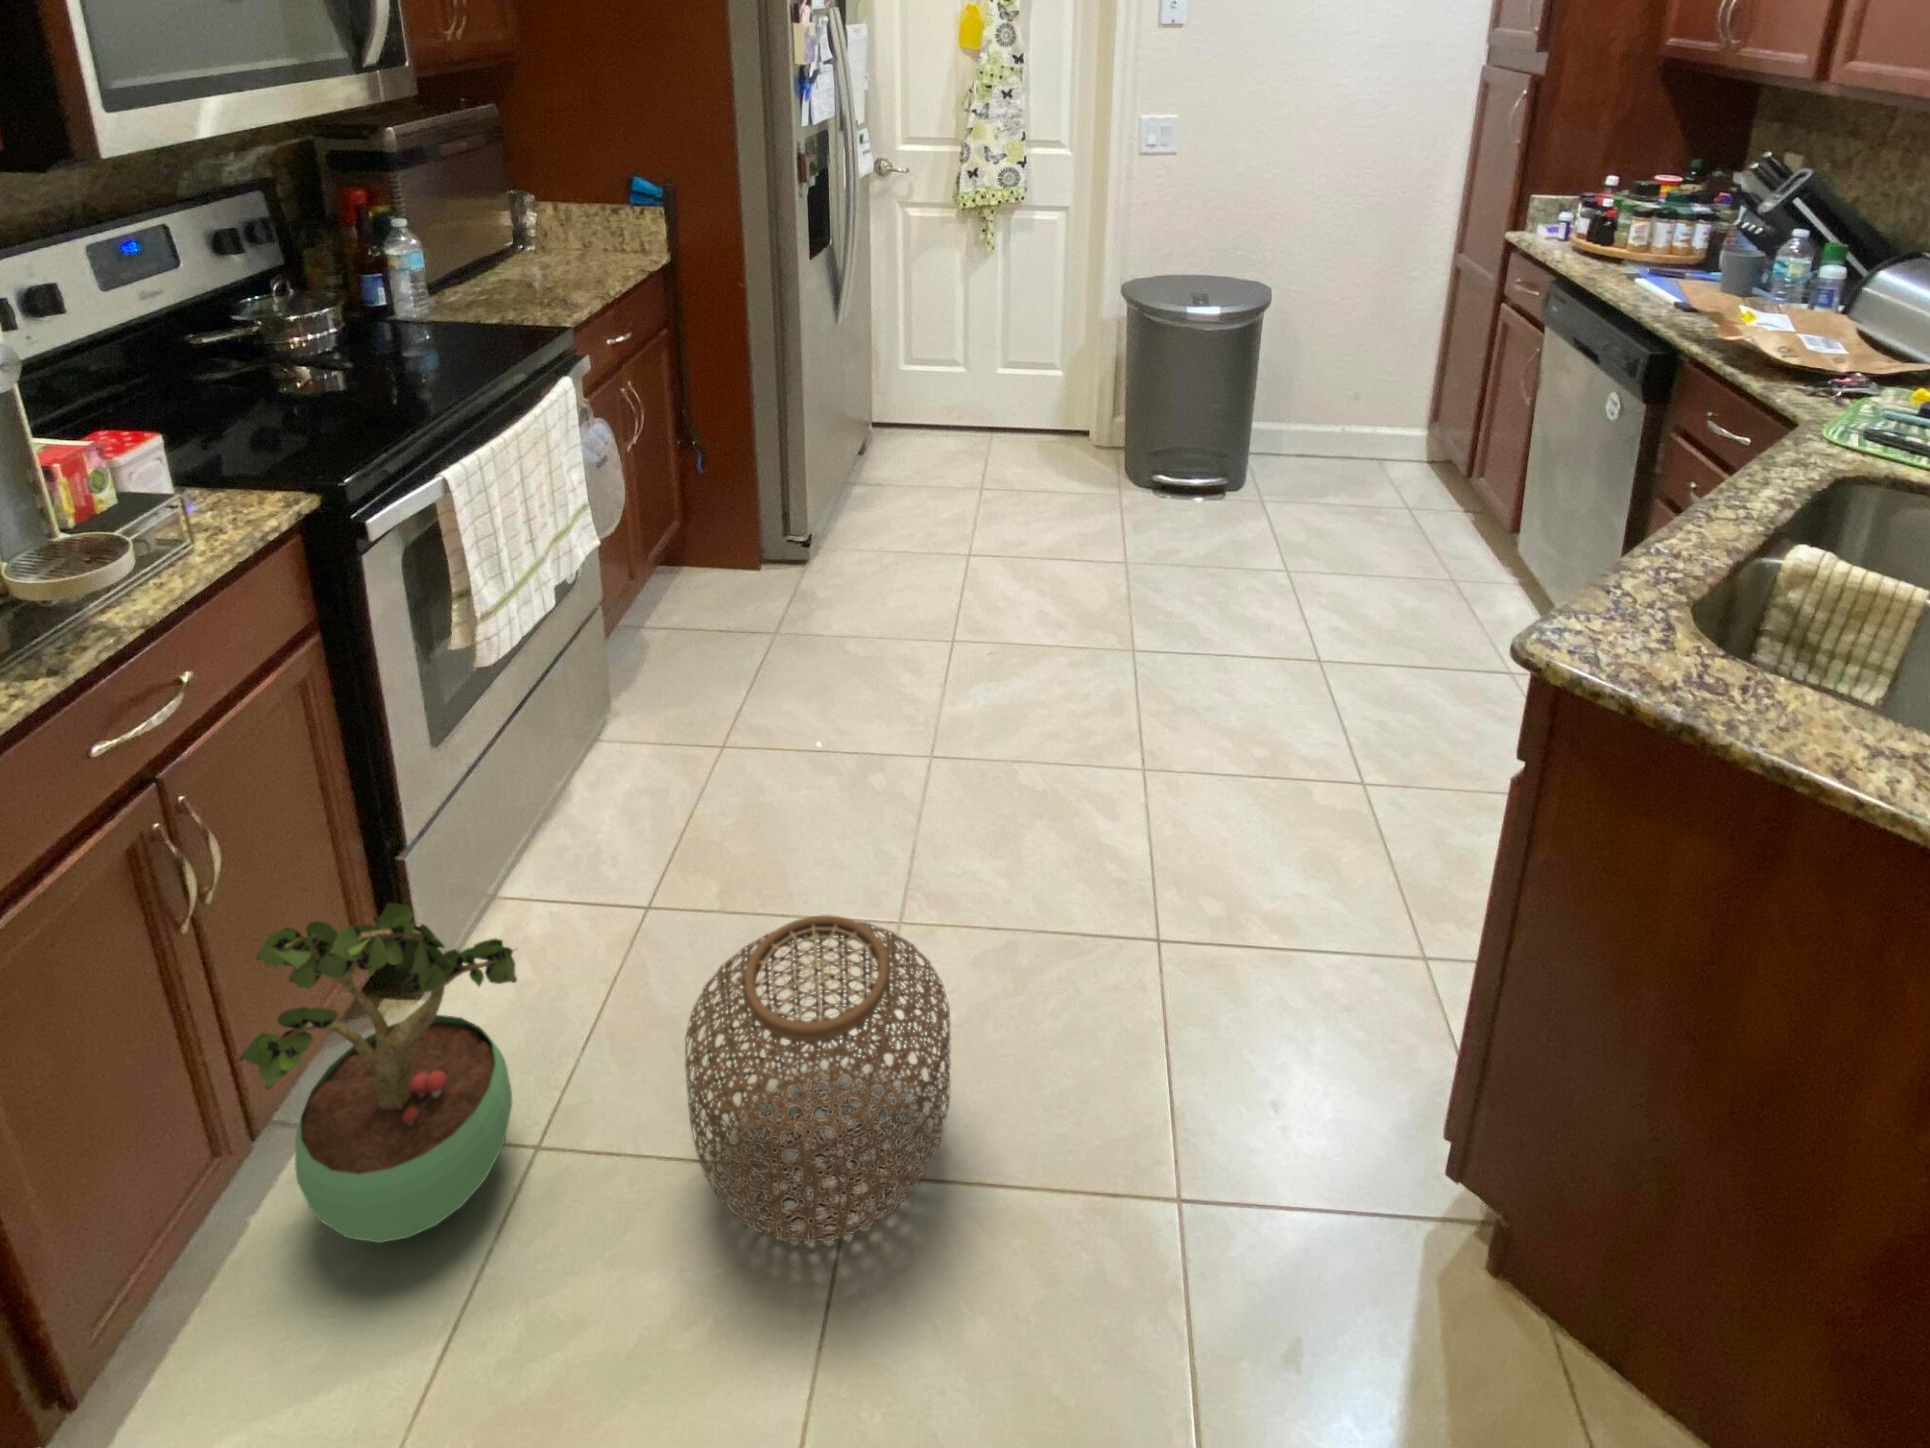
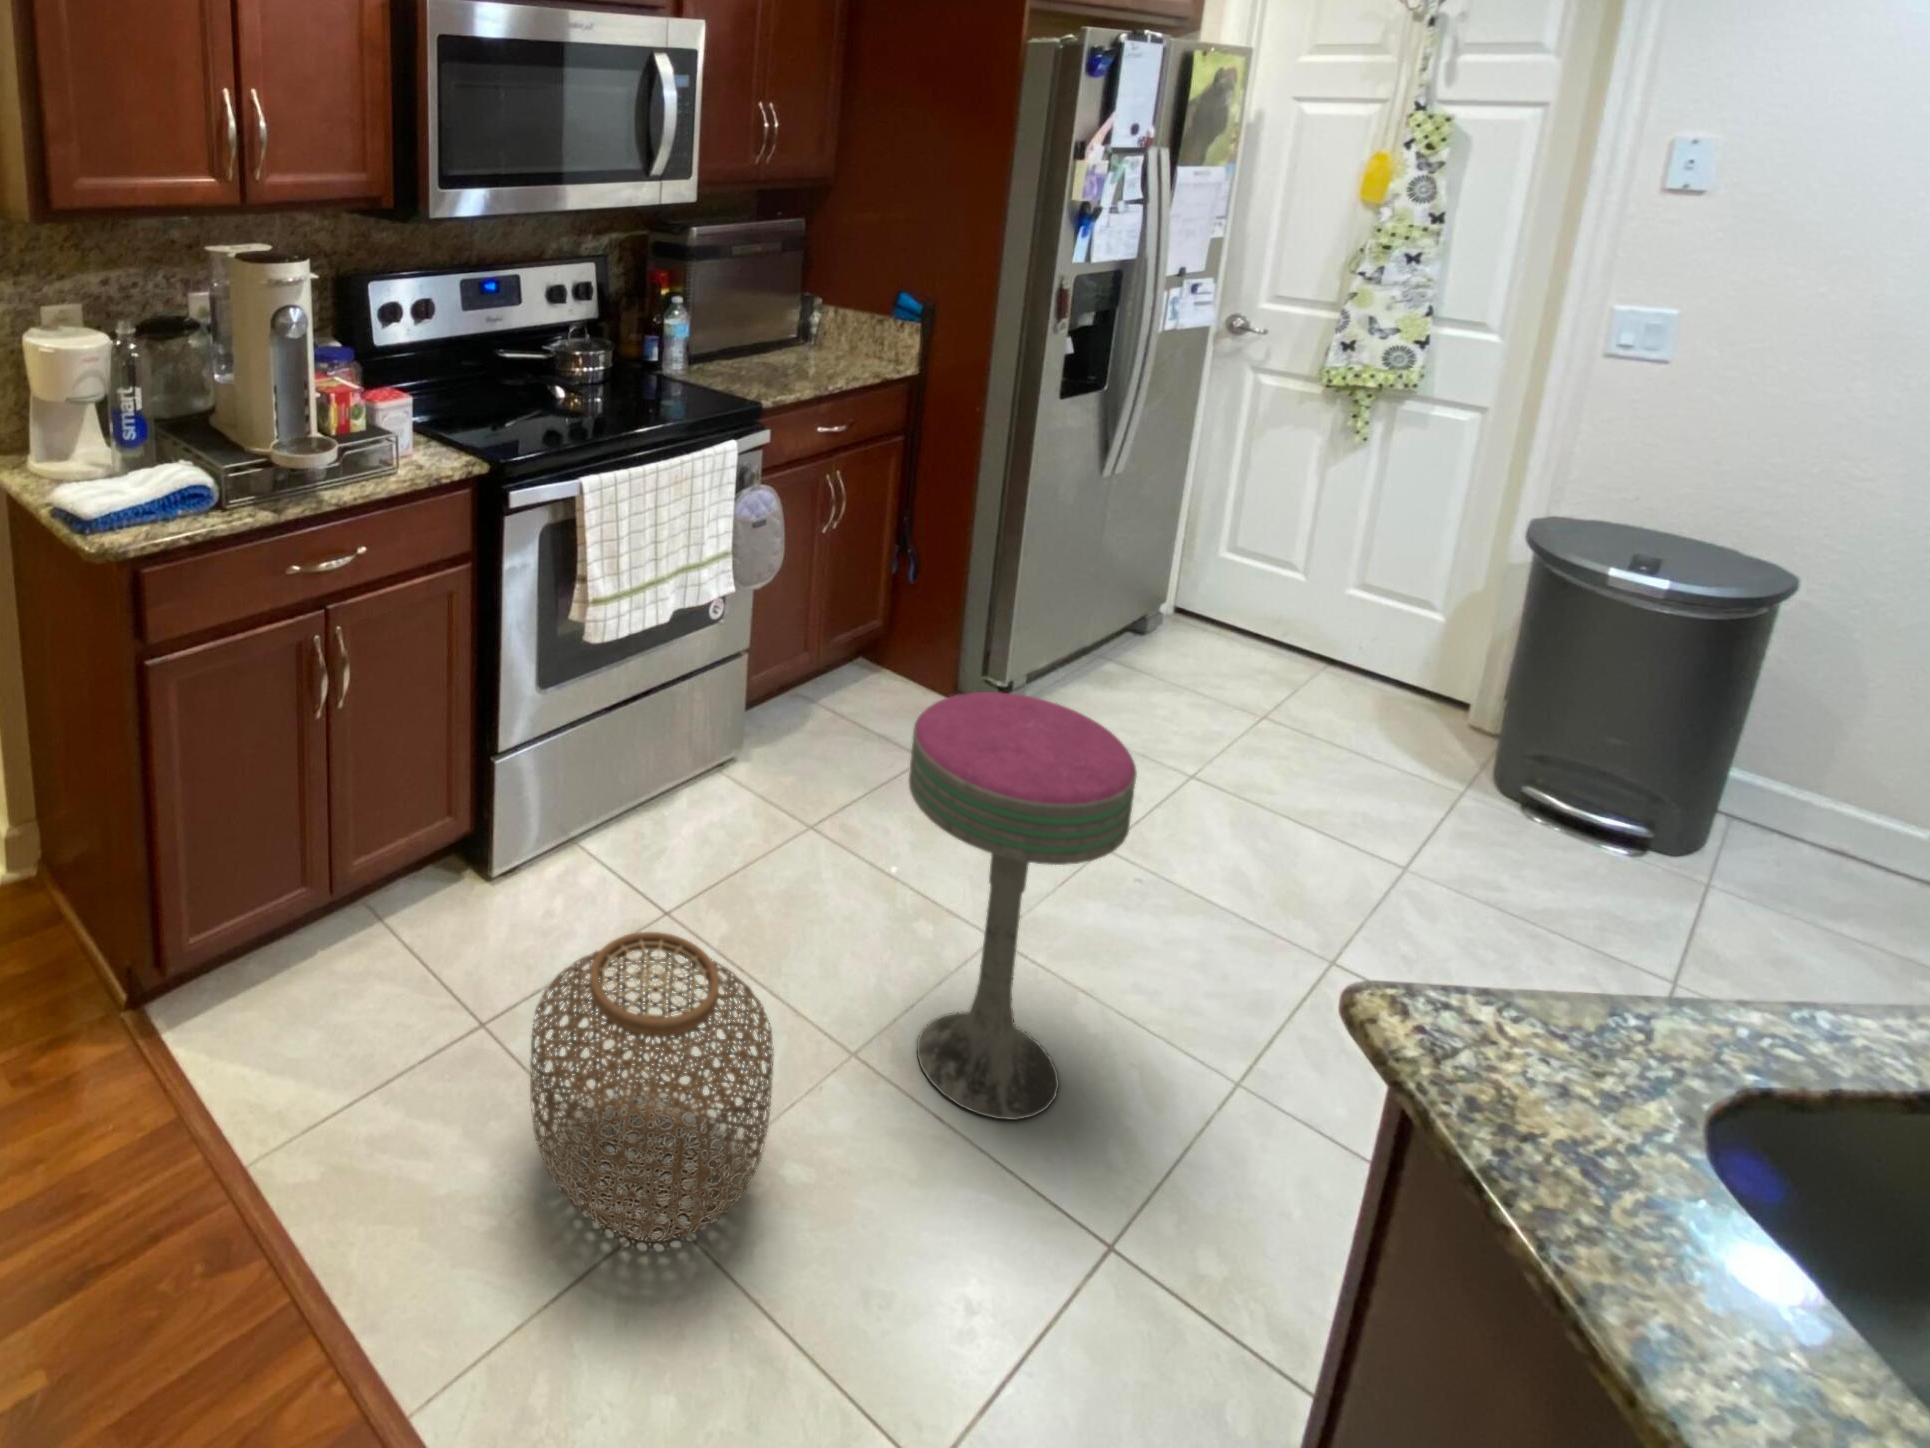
bar stool: none [908,539,1103,913] -> present [909,692,1137,1120]
potted plant: present [240,902,517,1243] -> none [324,741,478,1020]

